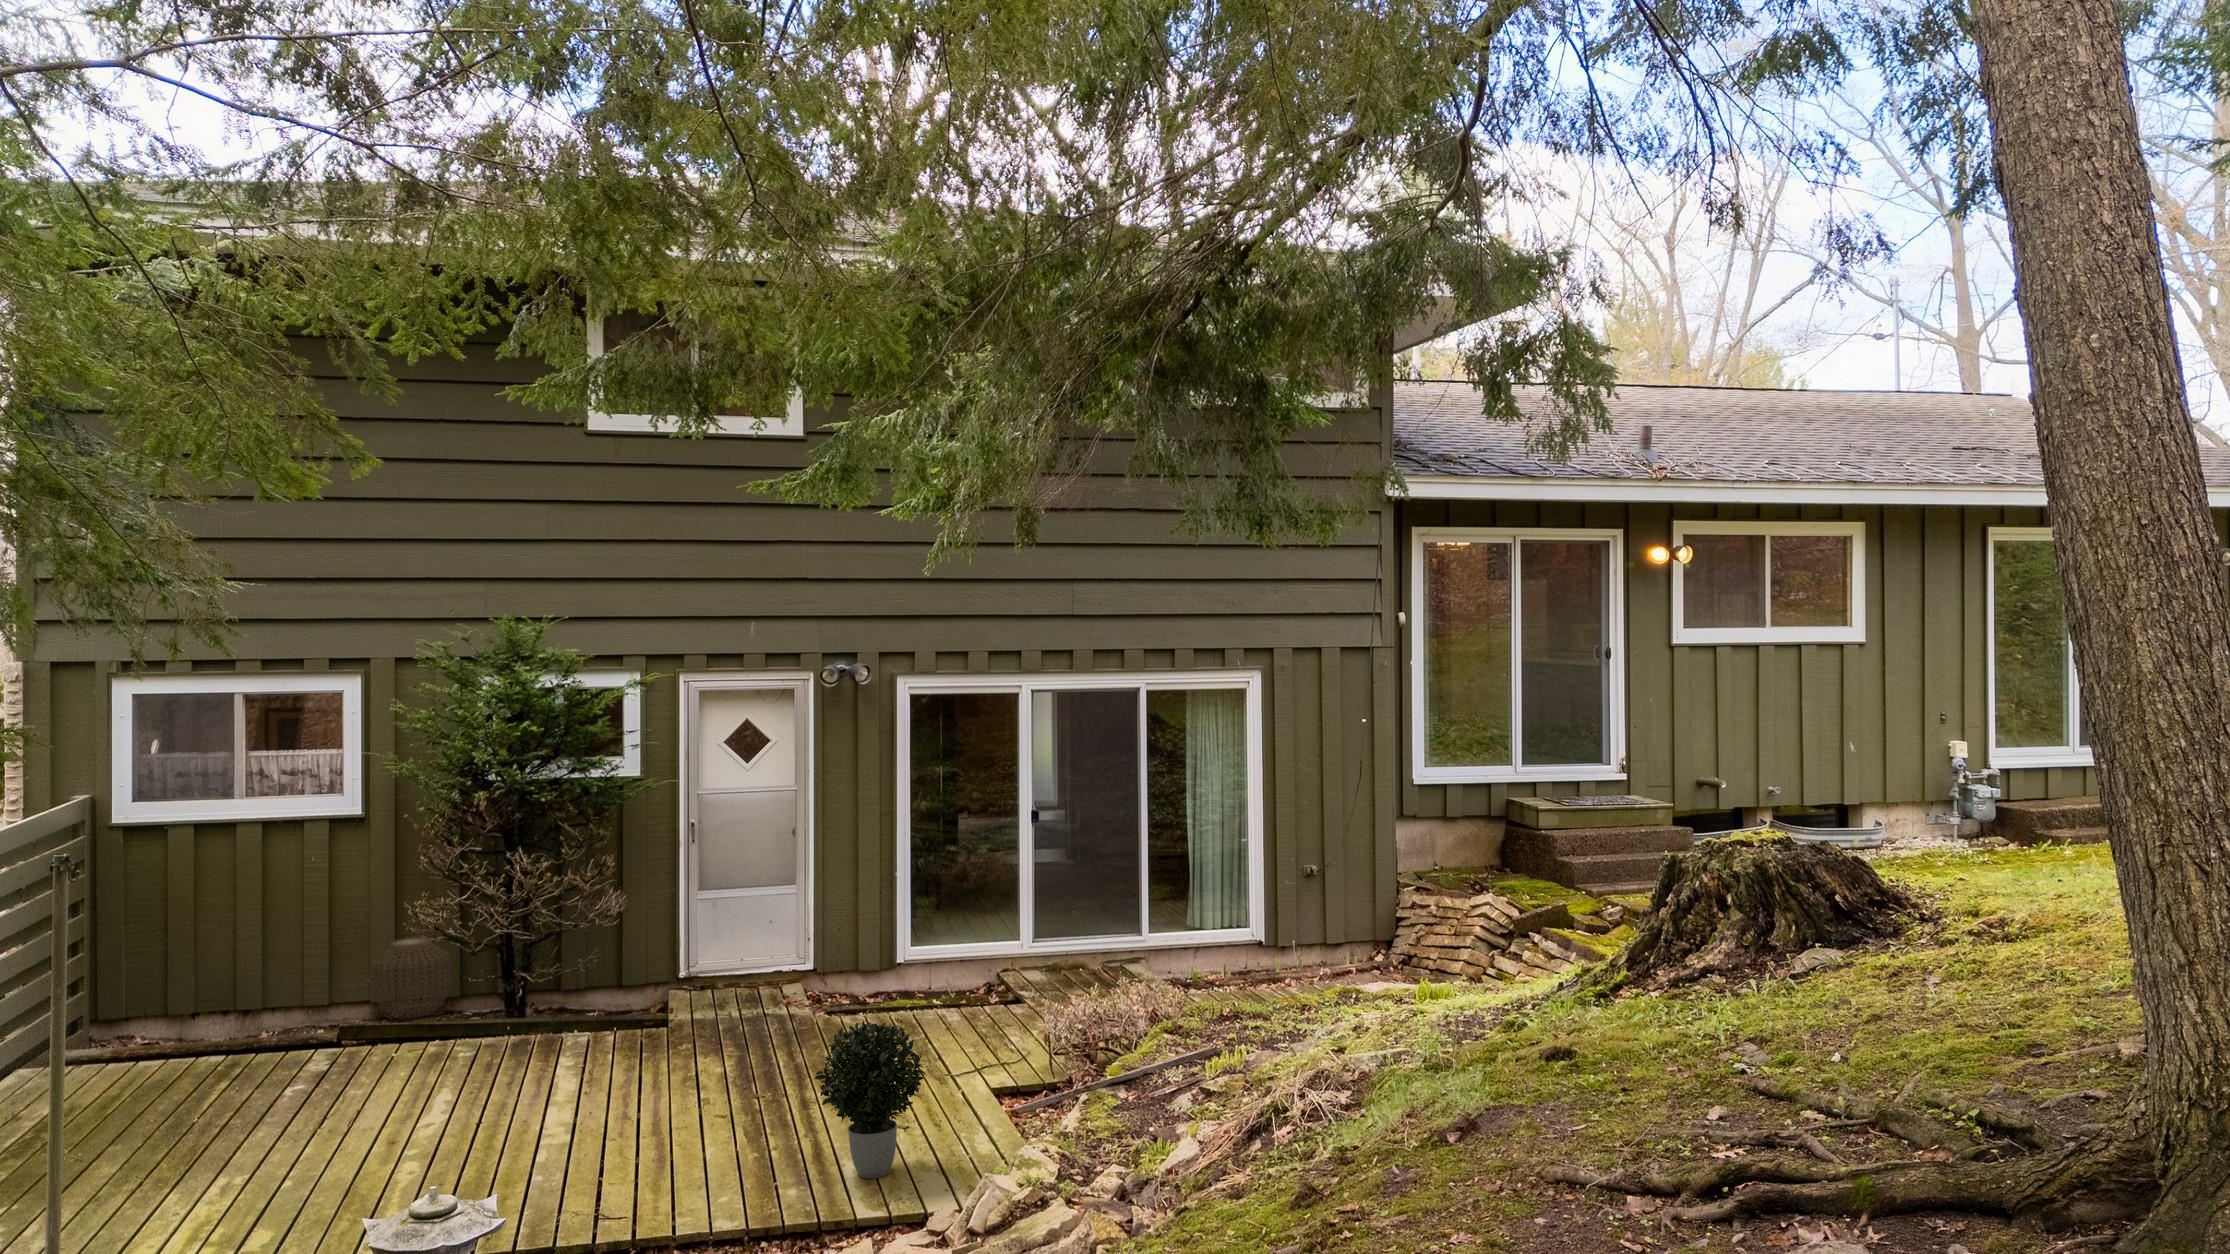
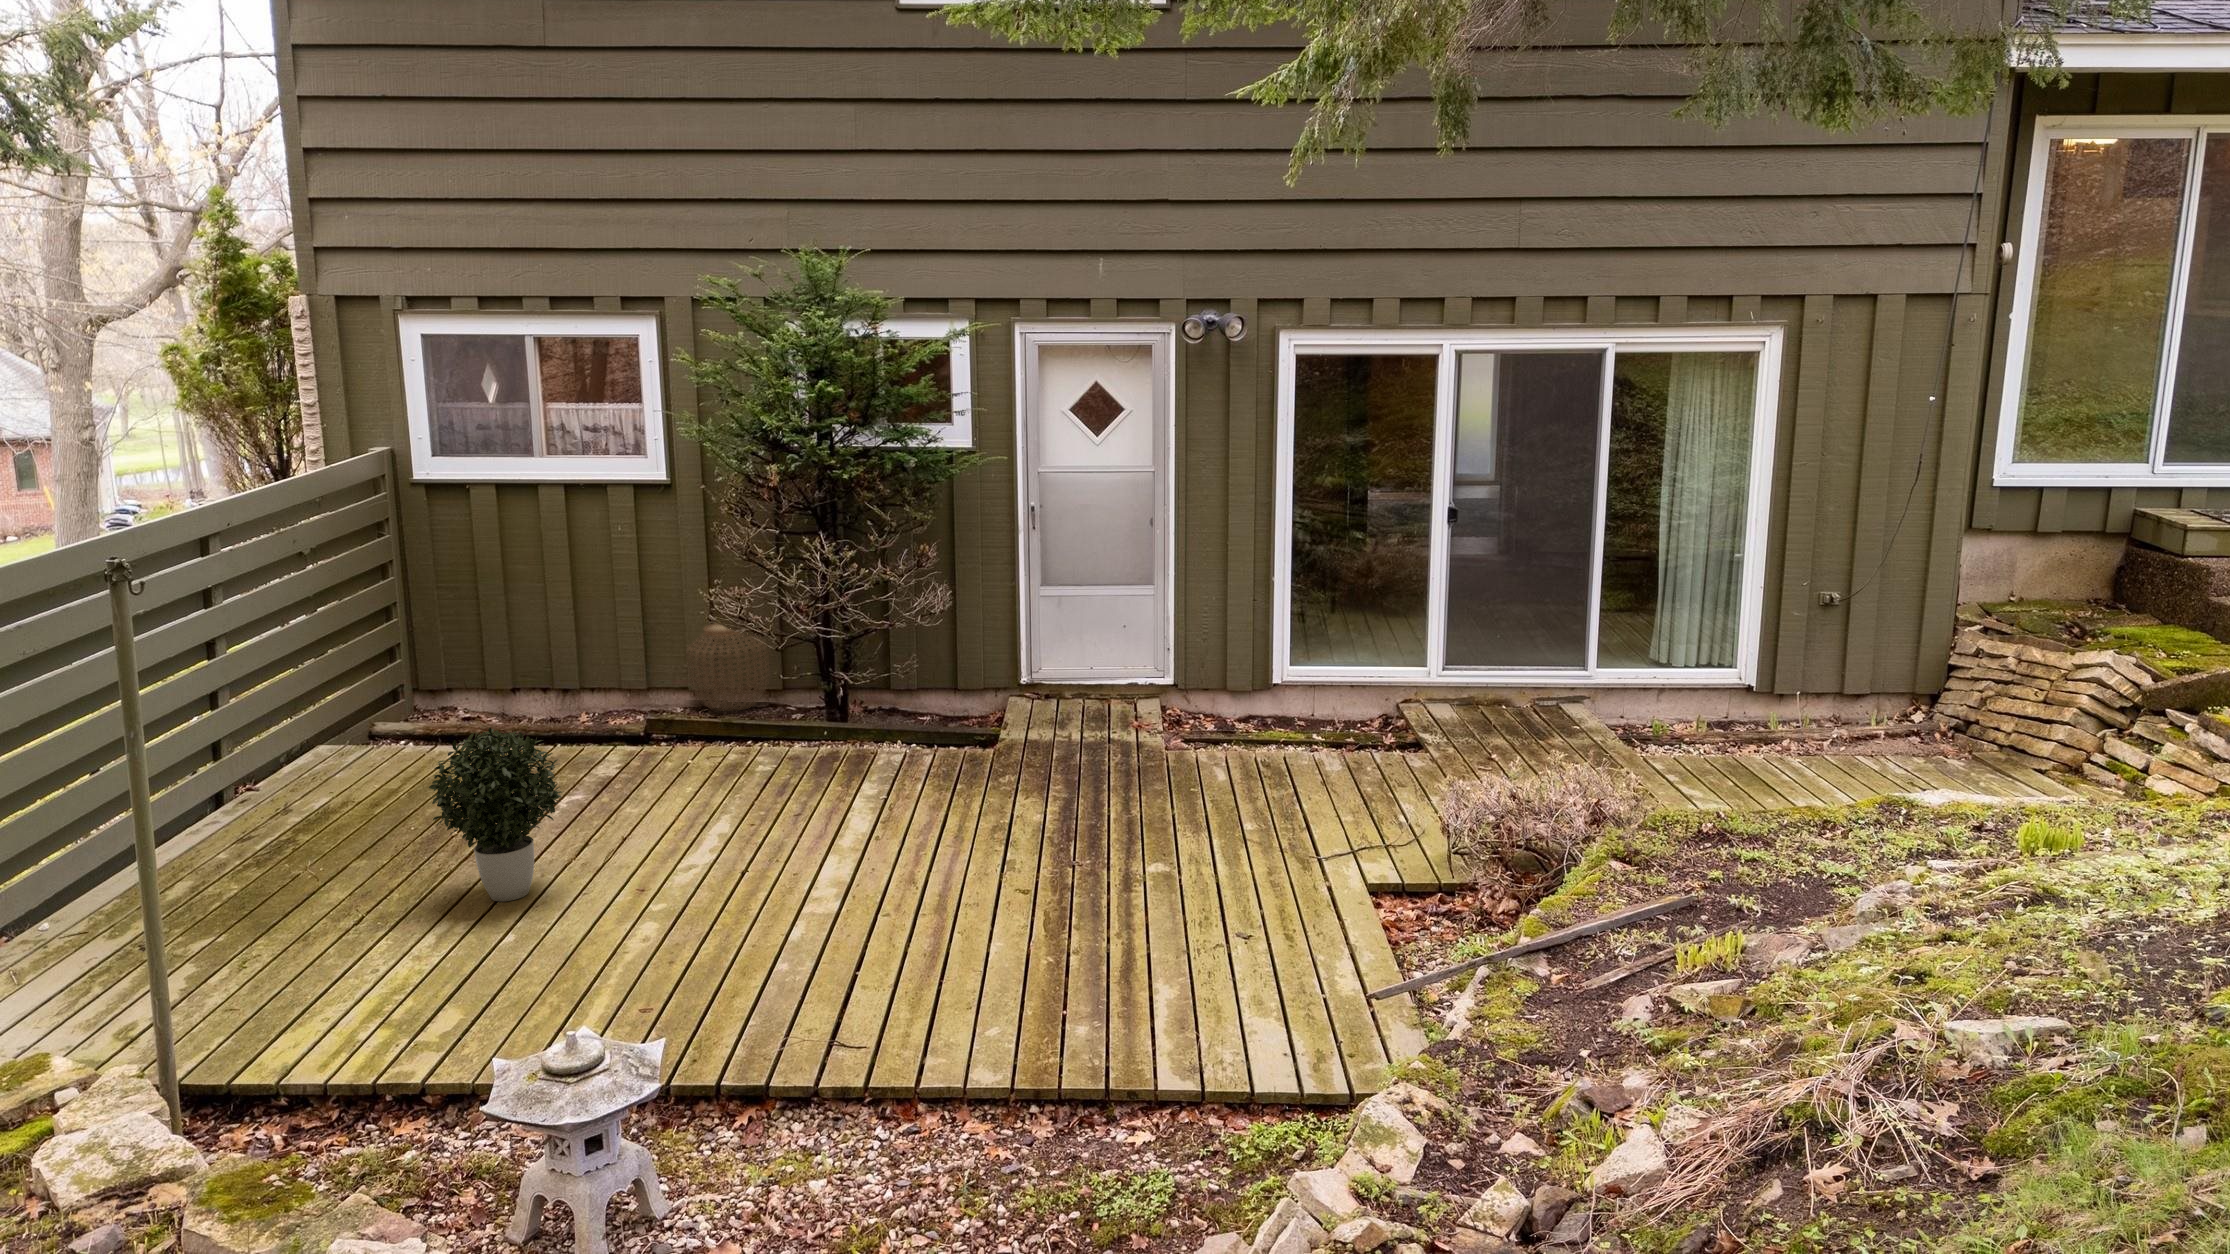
potted plant: present [815,1021,925,1179] -> present [429,728,562,902]

